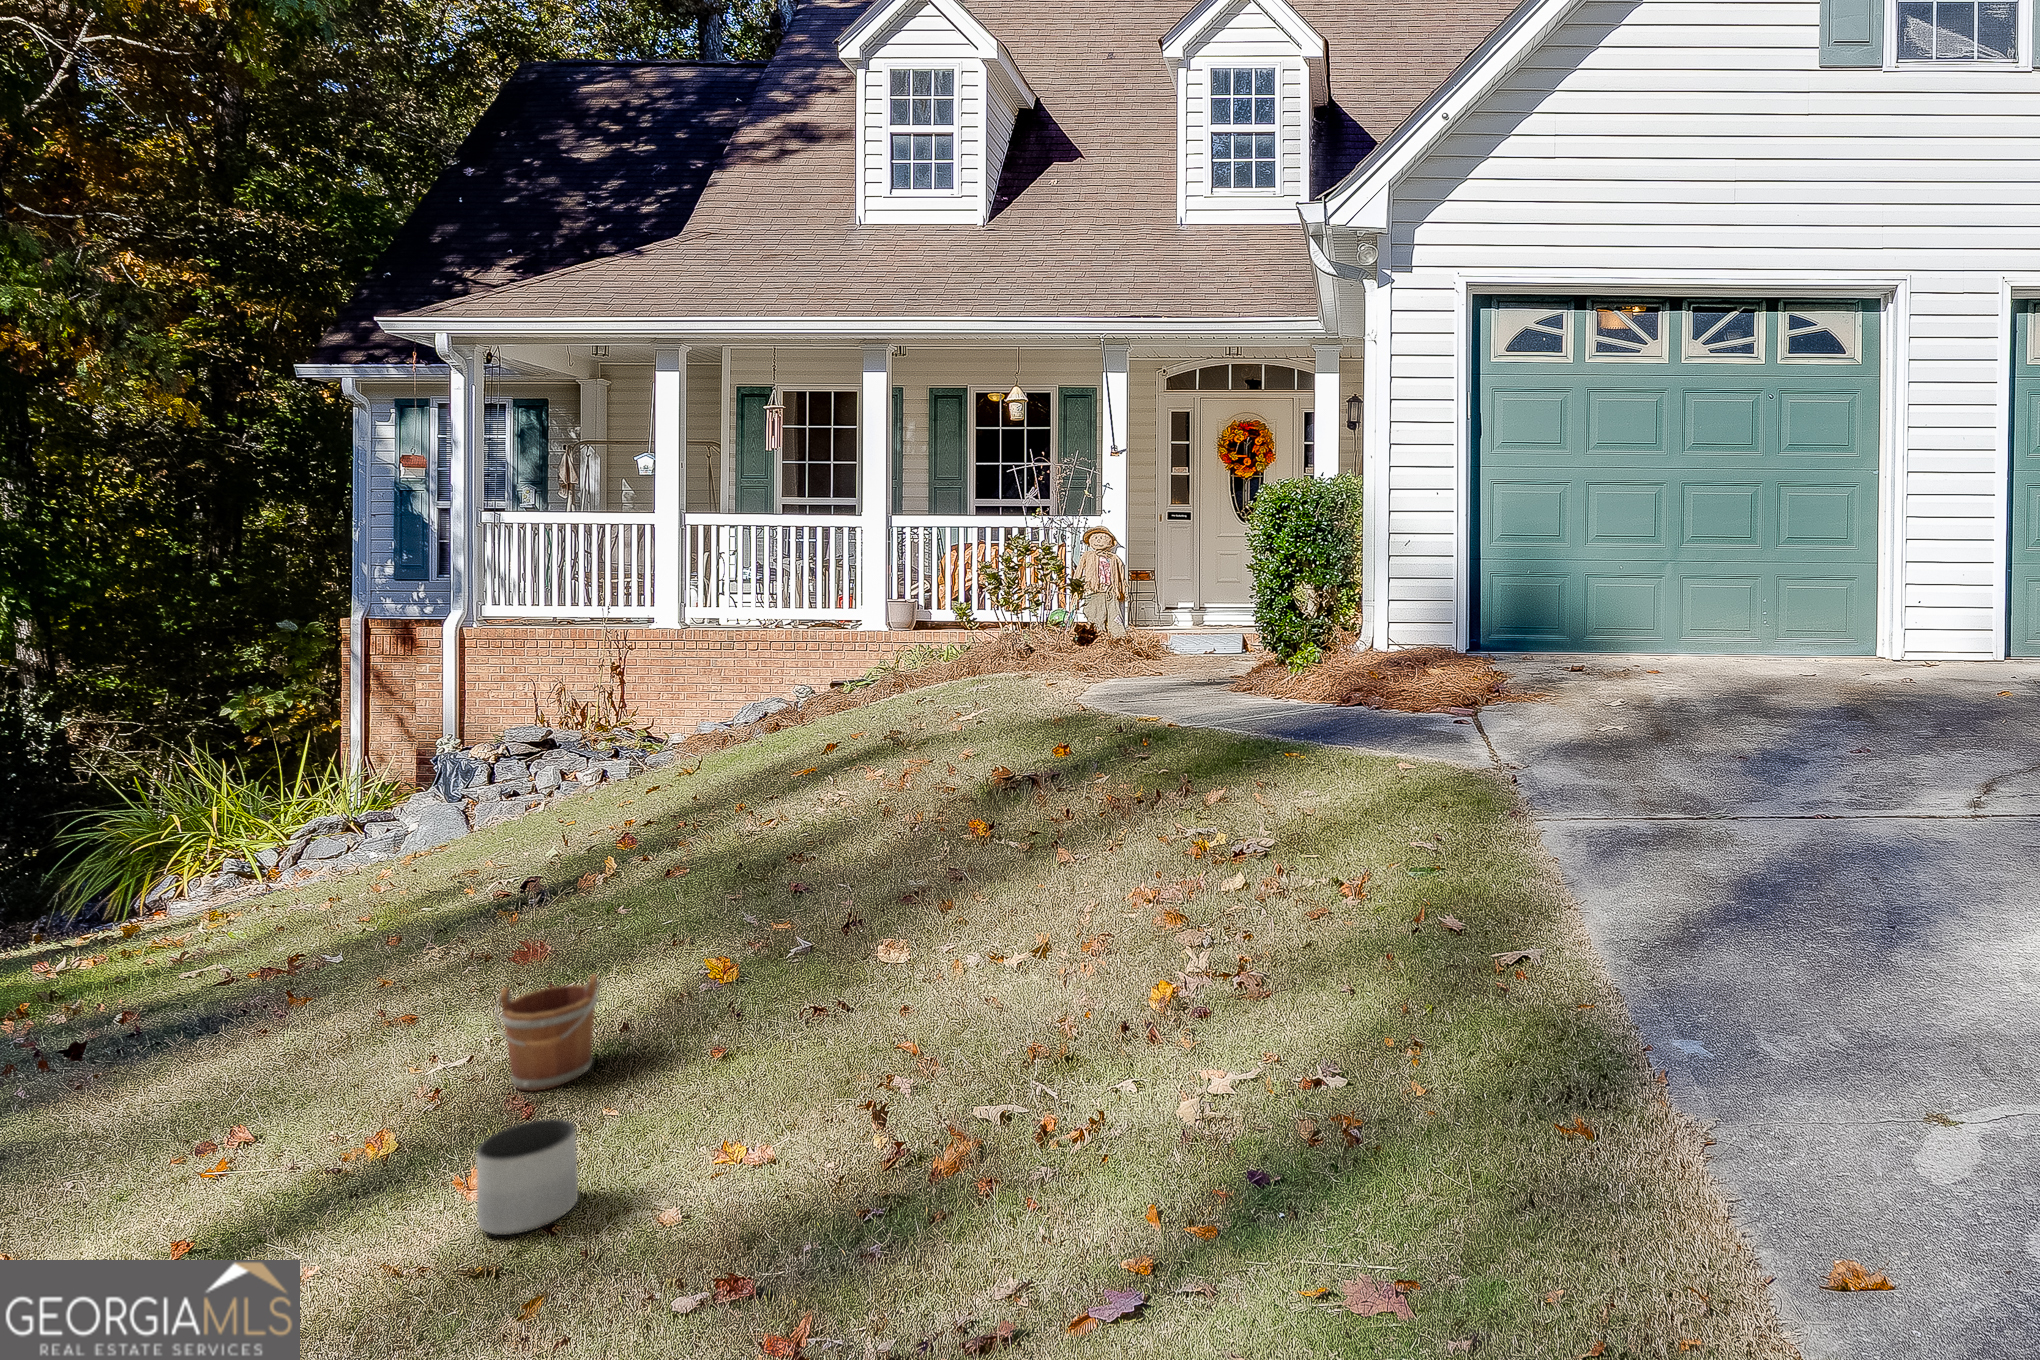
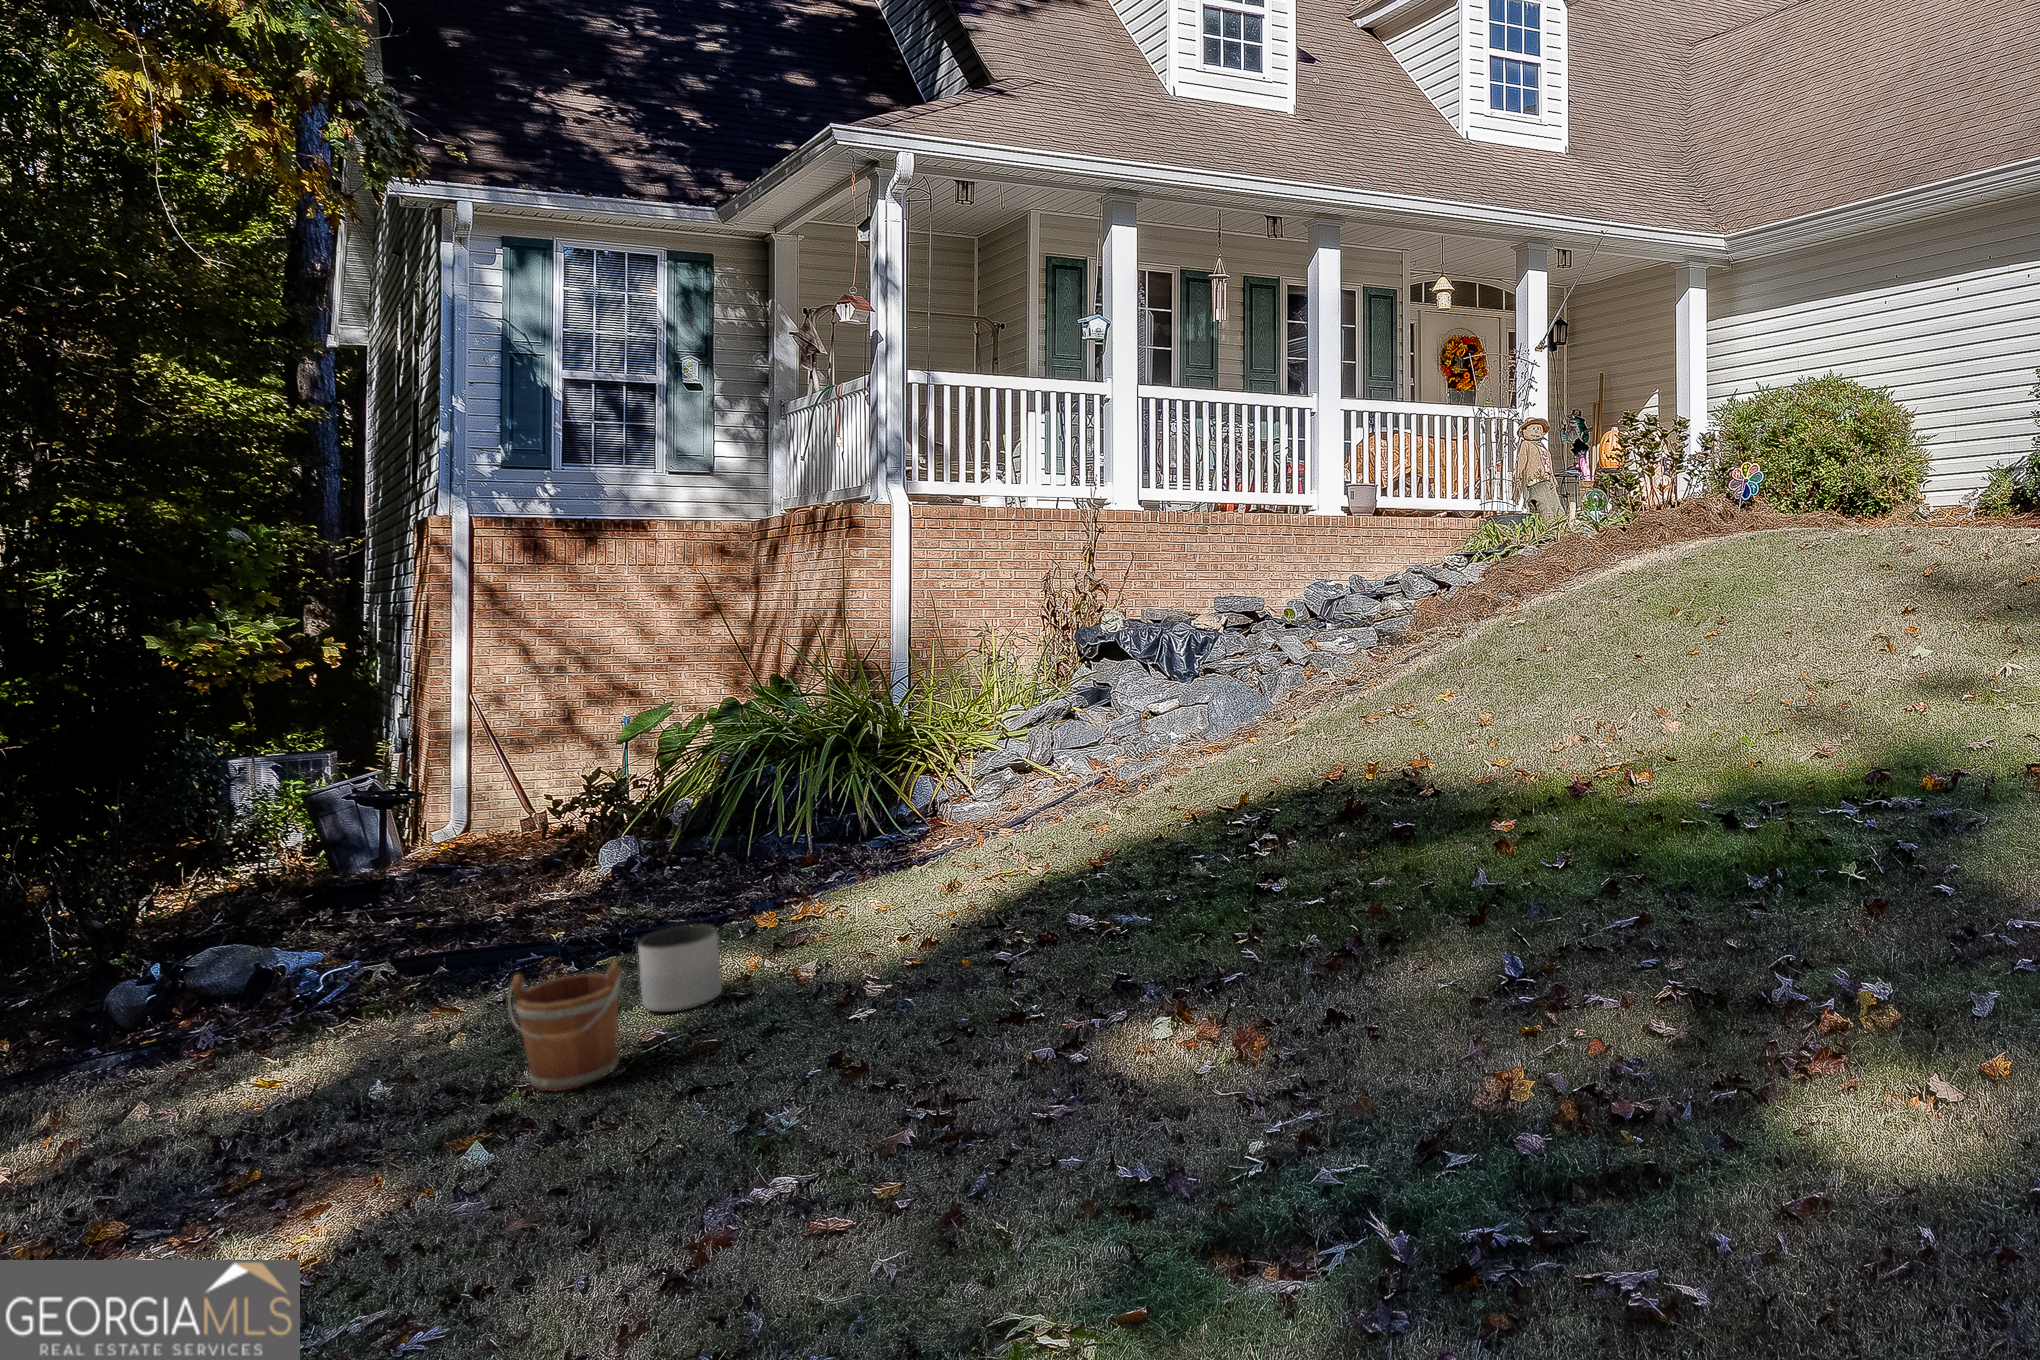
planter: present [476,1119,578,1235] -> present [638,925,722,1013]

